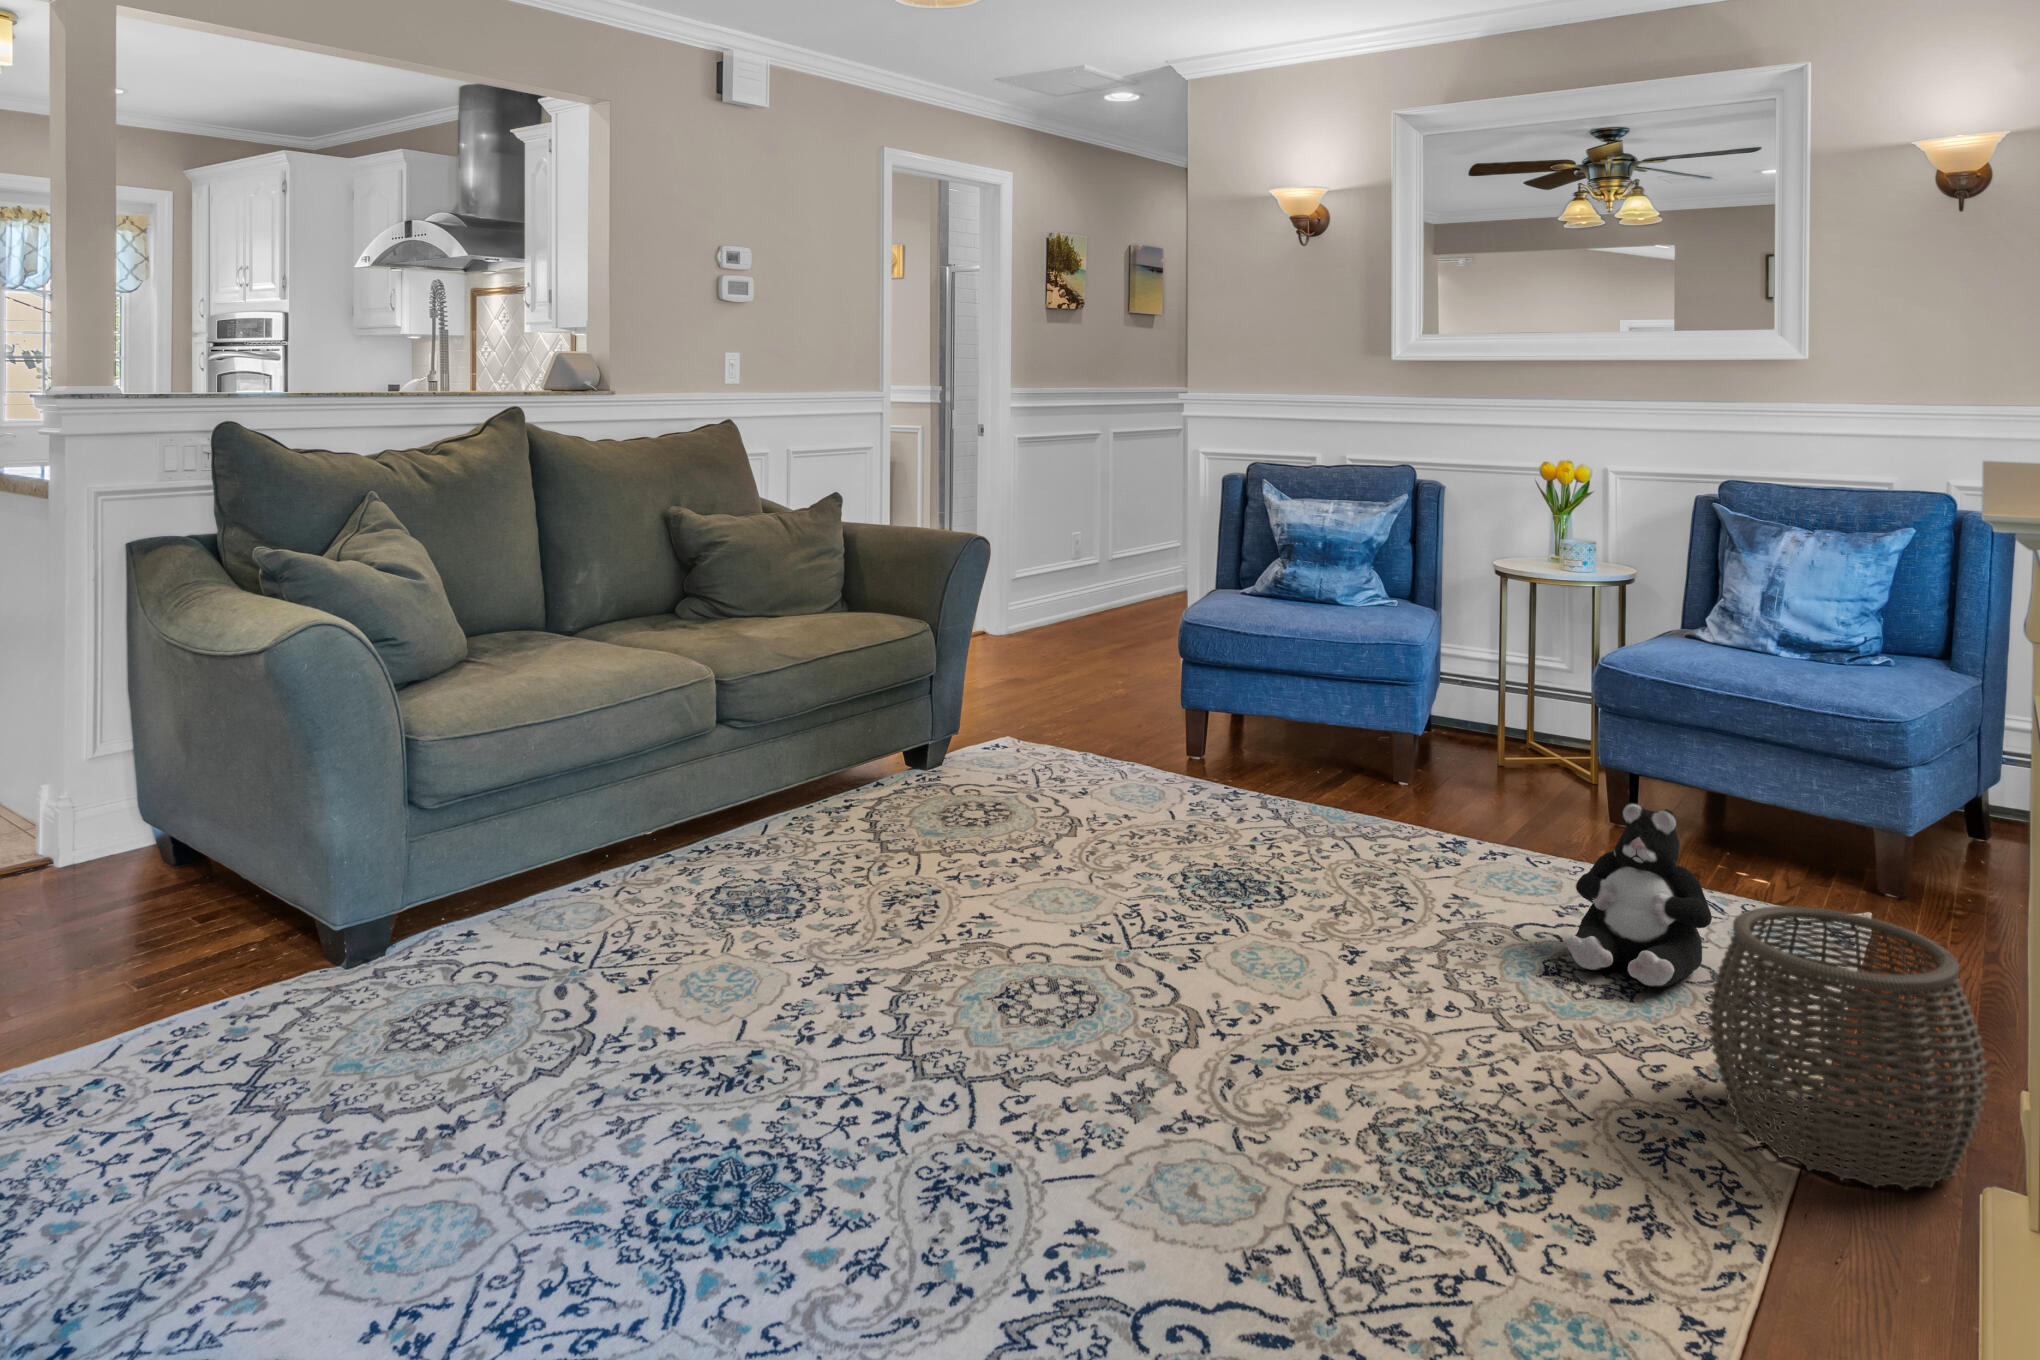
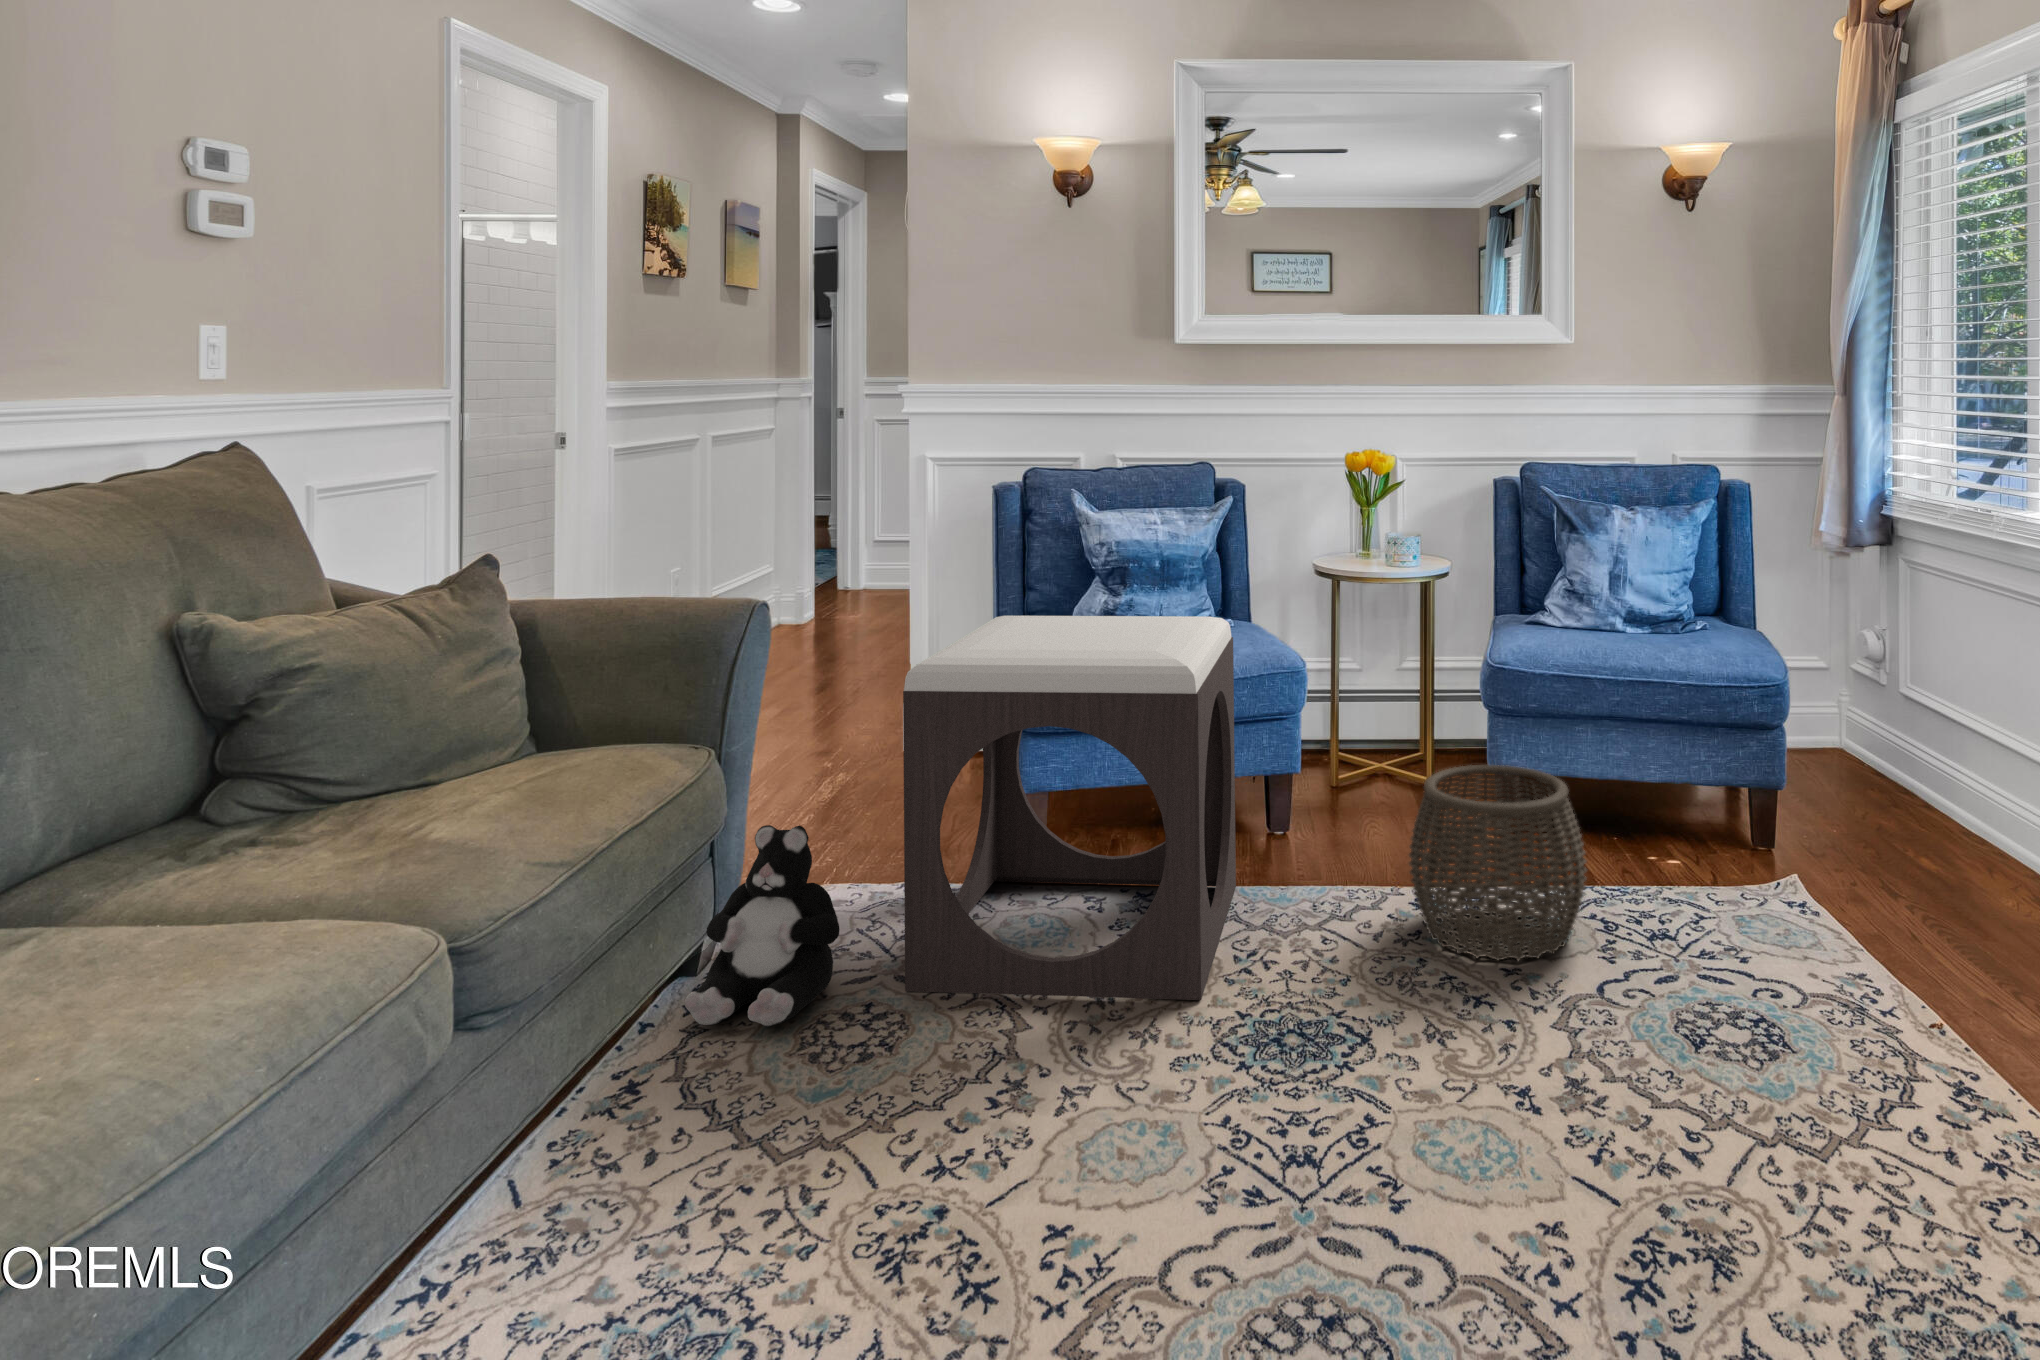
footstool: none [1118,630,1531,1082] -> present [903,616,1236,1000]
plush toy: present [1566,803,1712,987] -> present [685,825,840,1027]

